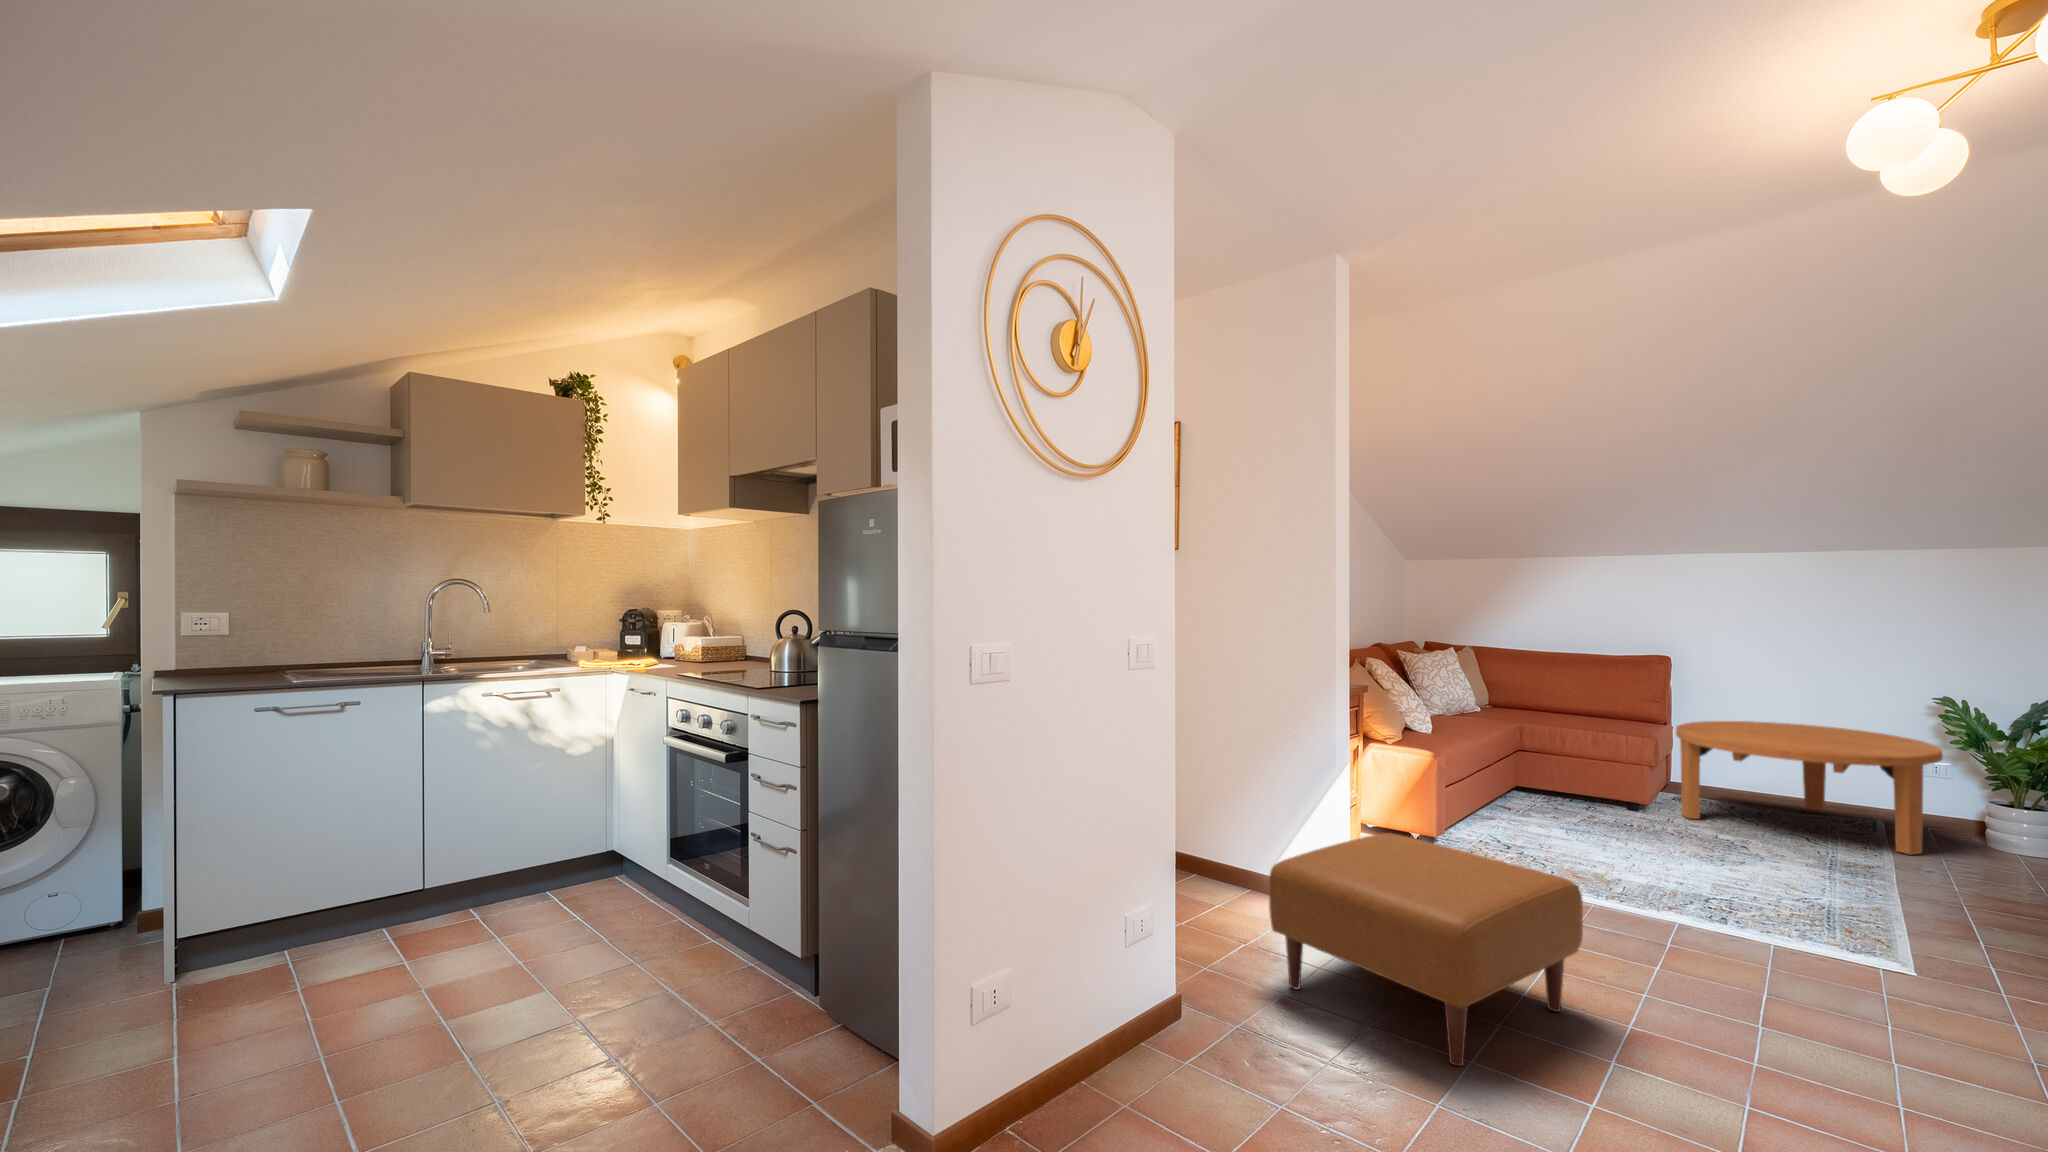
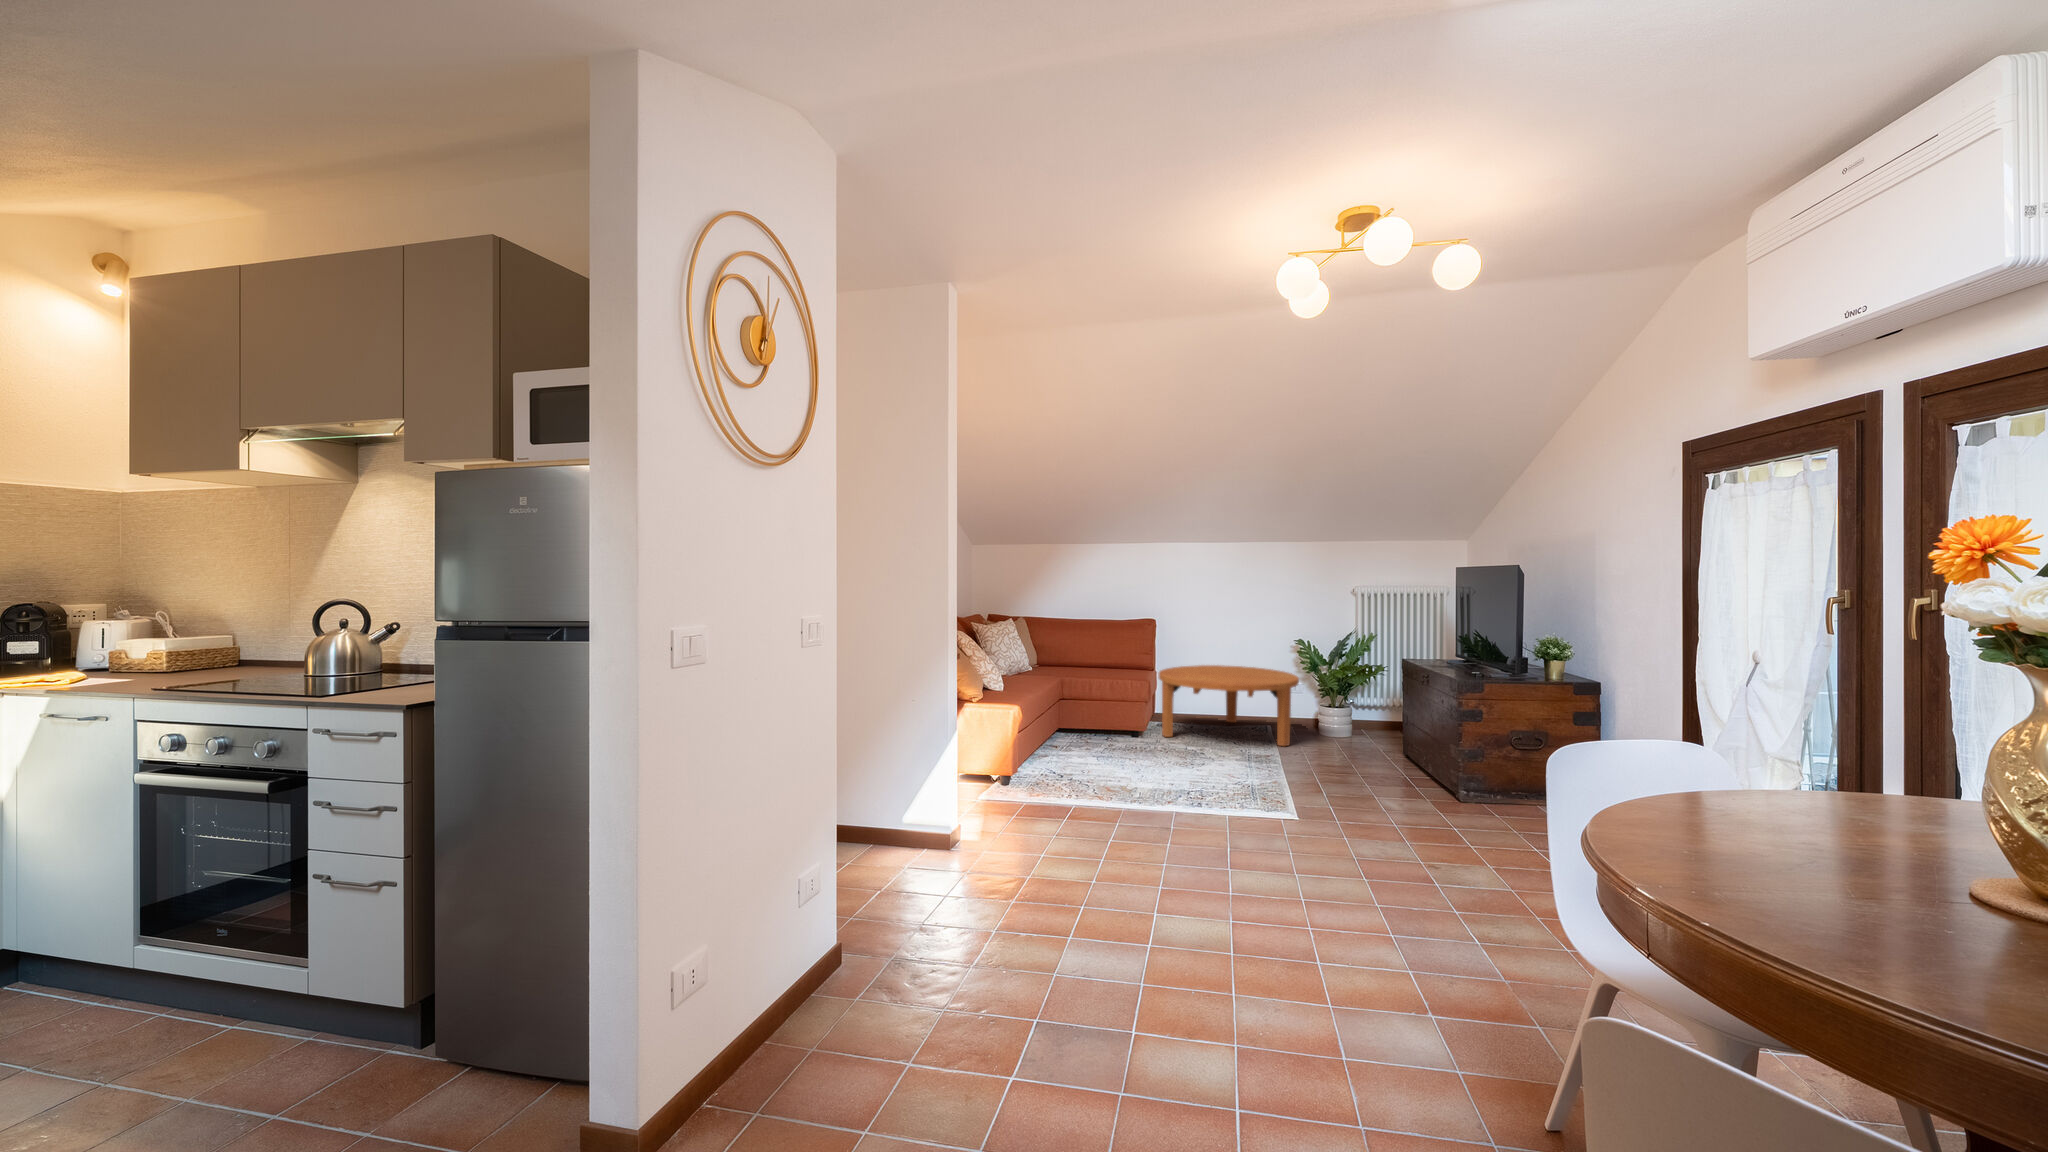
ottoman: present [1269,833,1583,1066] -> none [914,777,1139,955]

